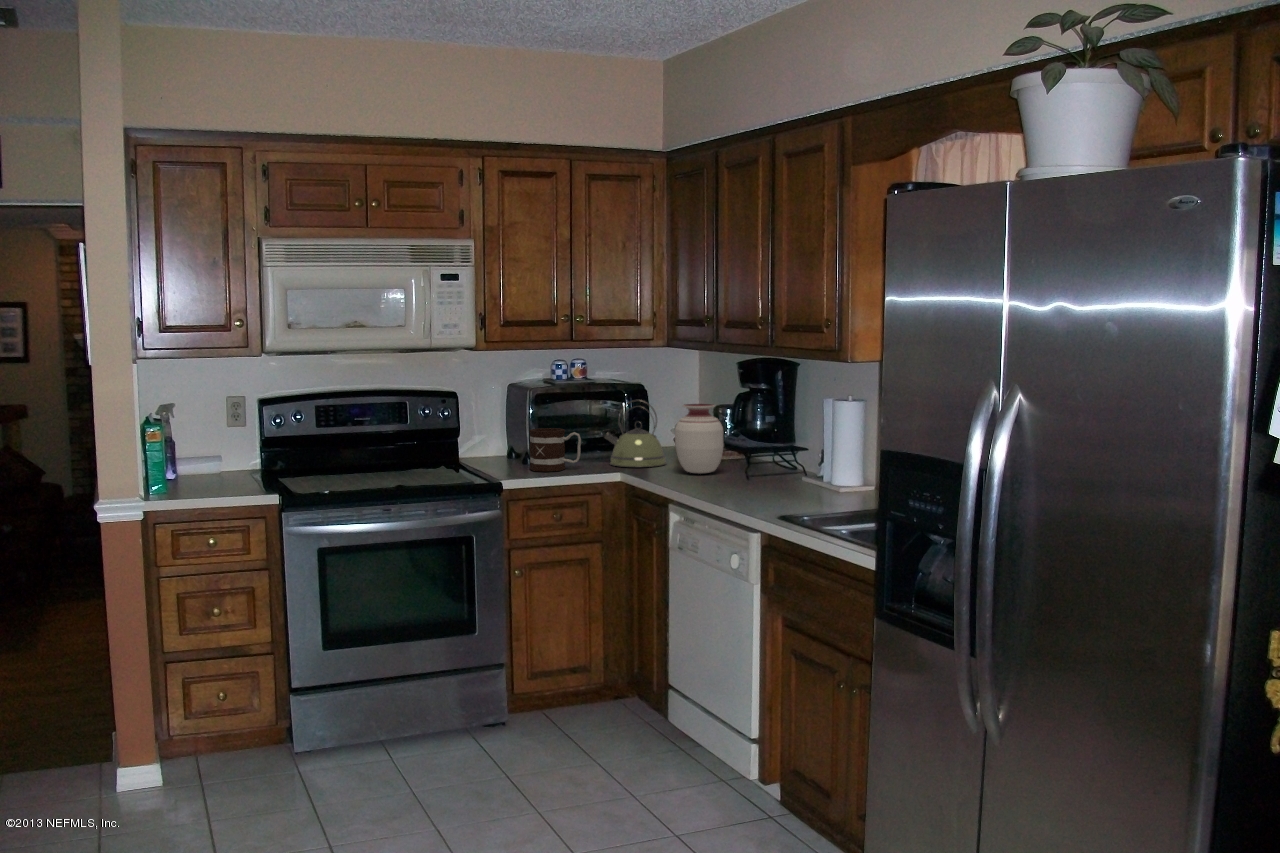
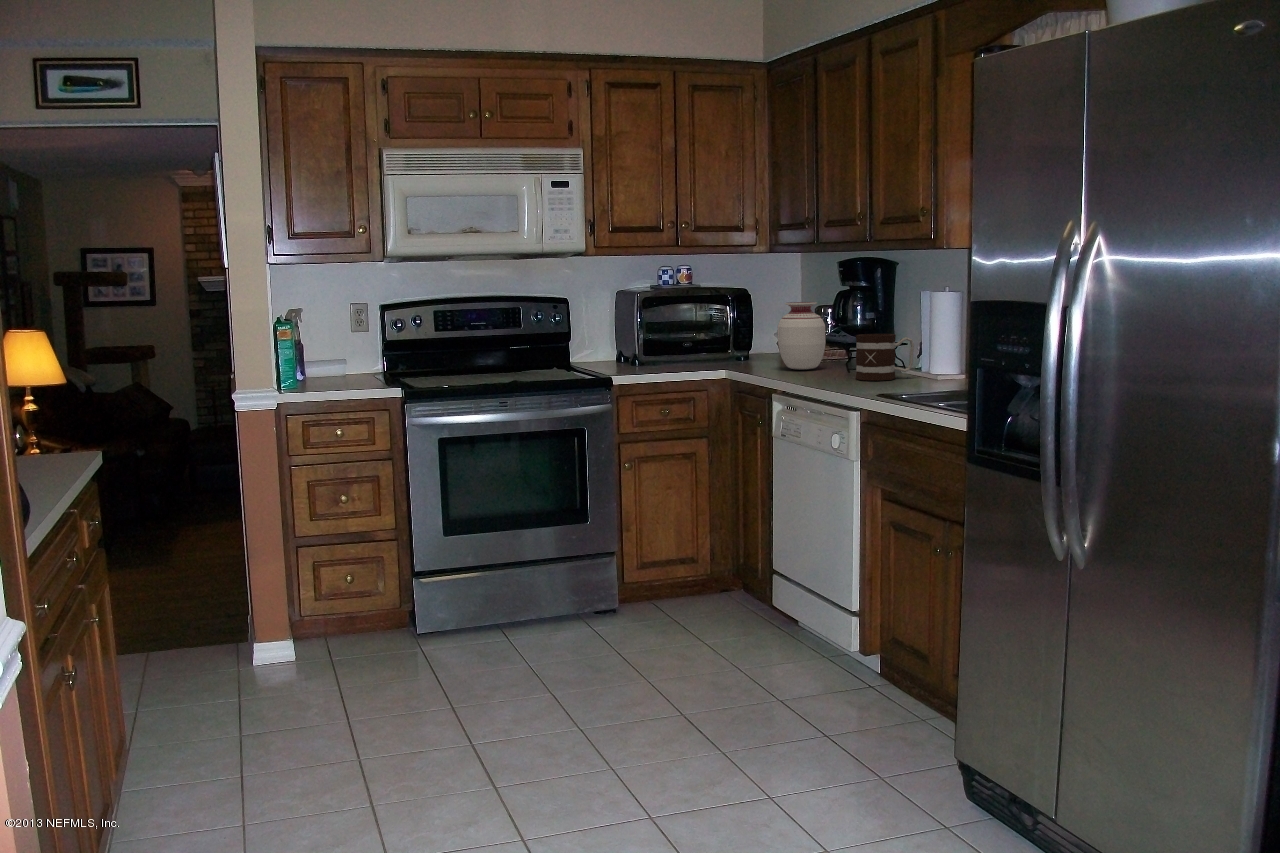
kettle: present [603,400,666,467] -> none [707,302,770,366]
mug: present [529,428,581,472] -> present [856,334,914,381]

